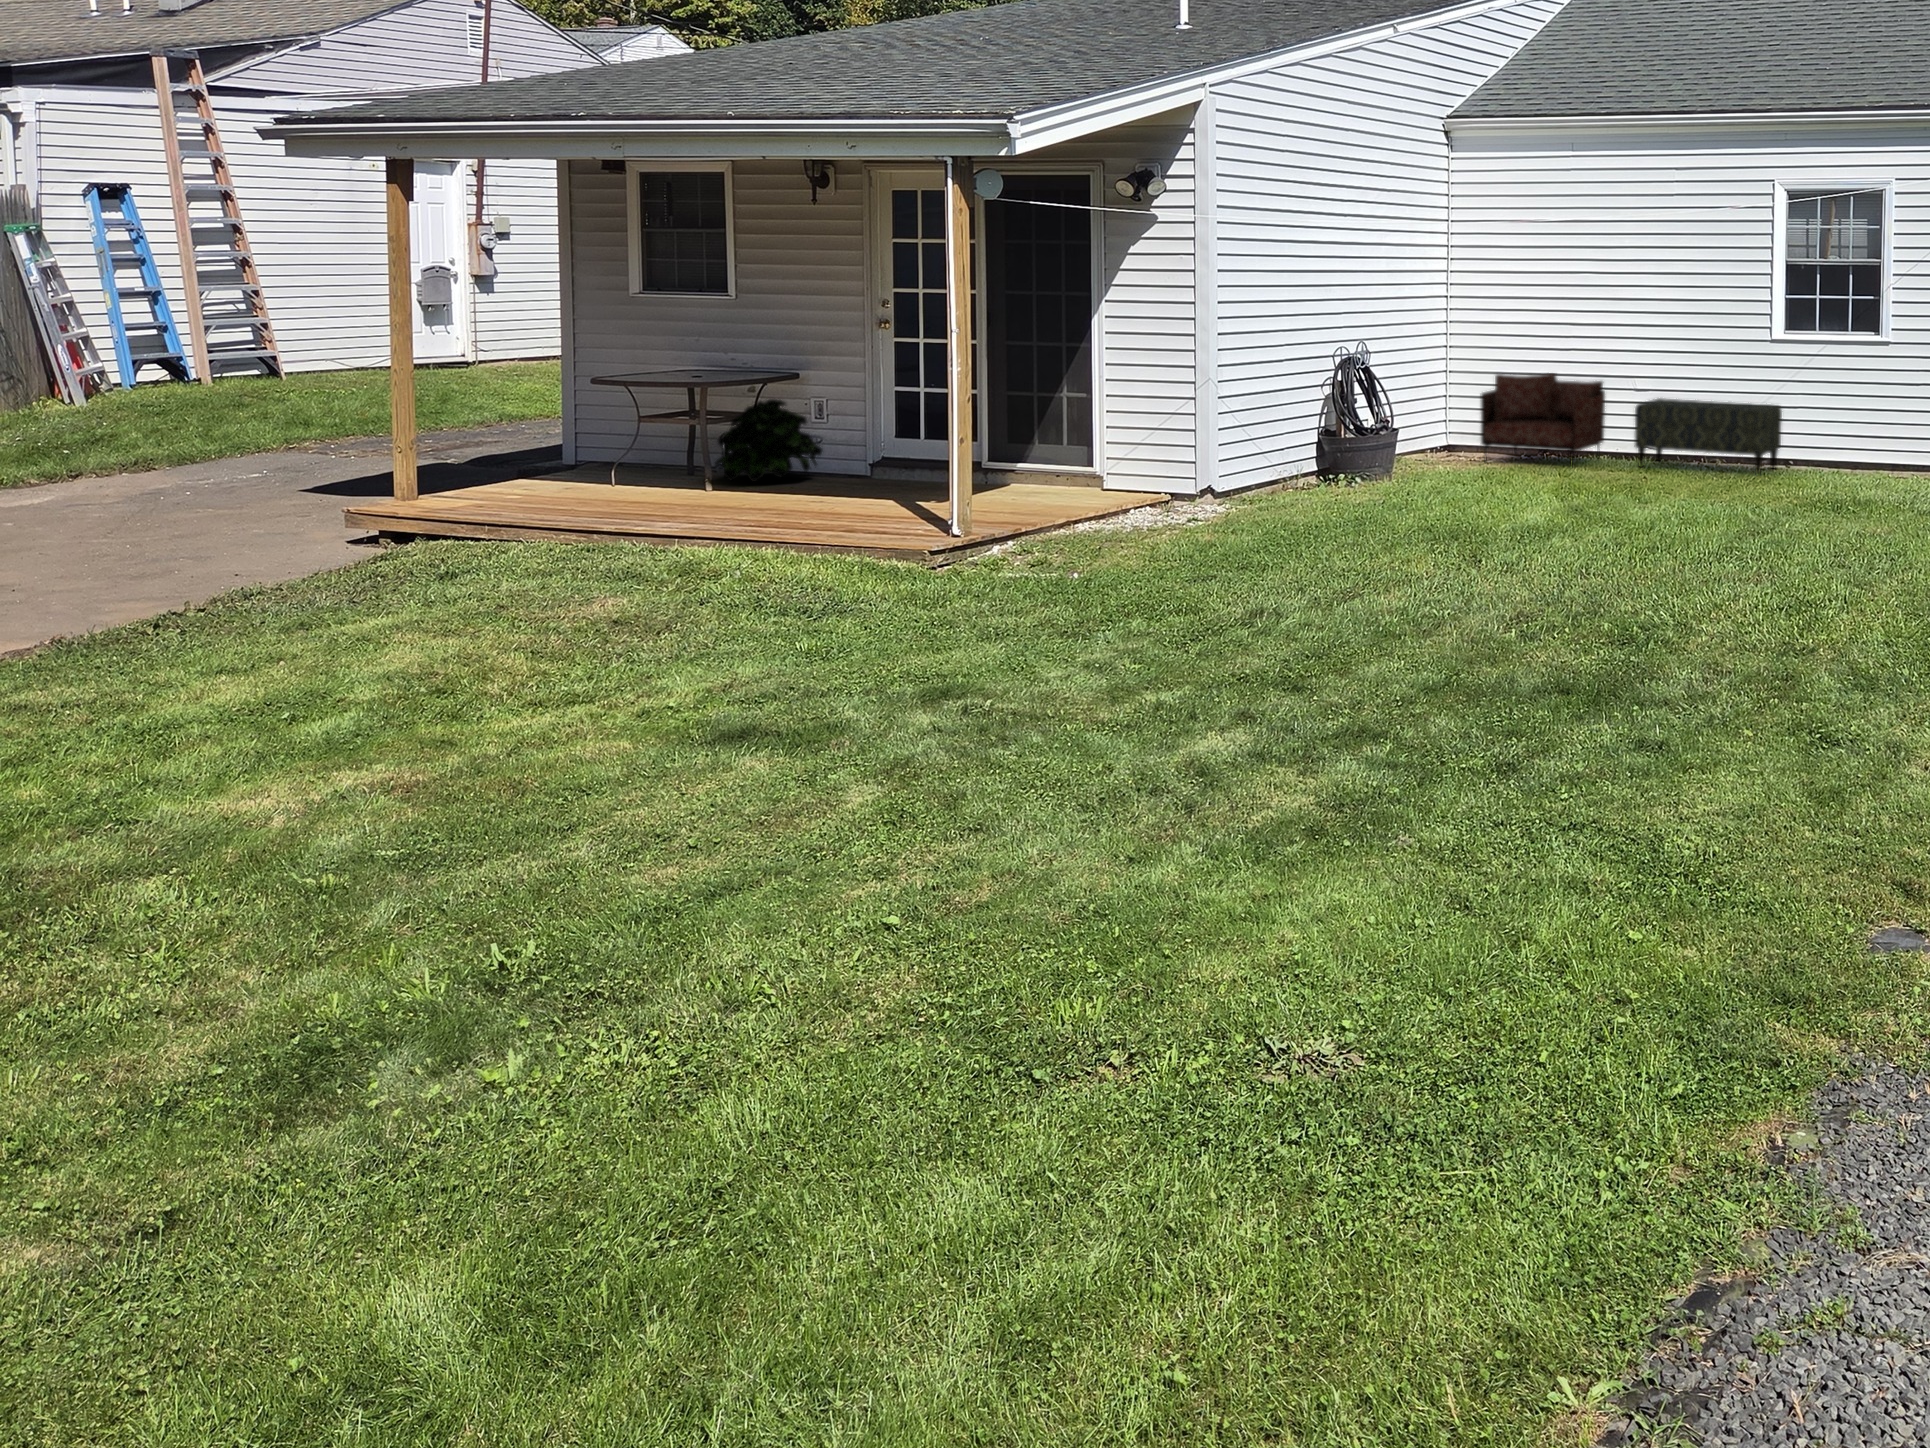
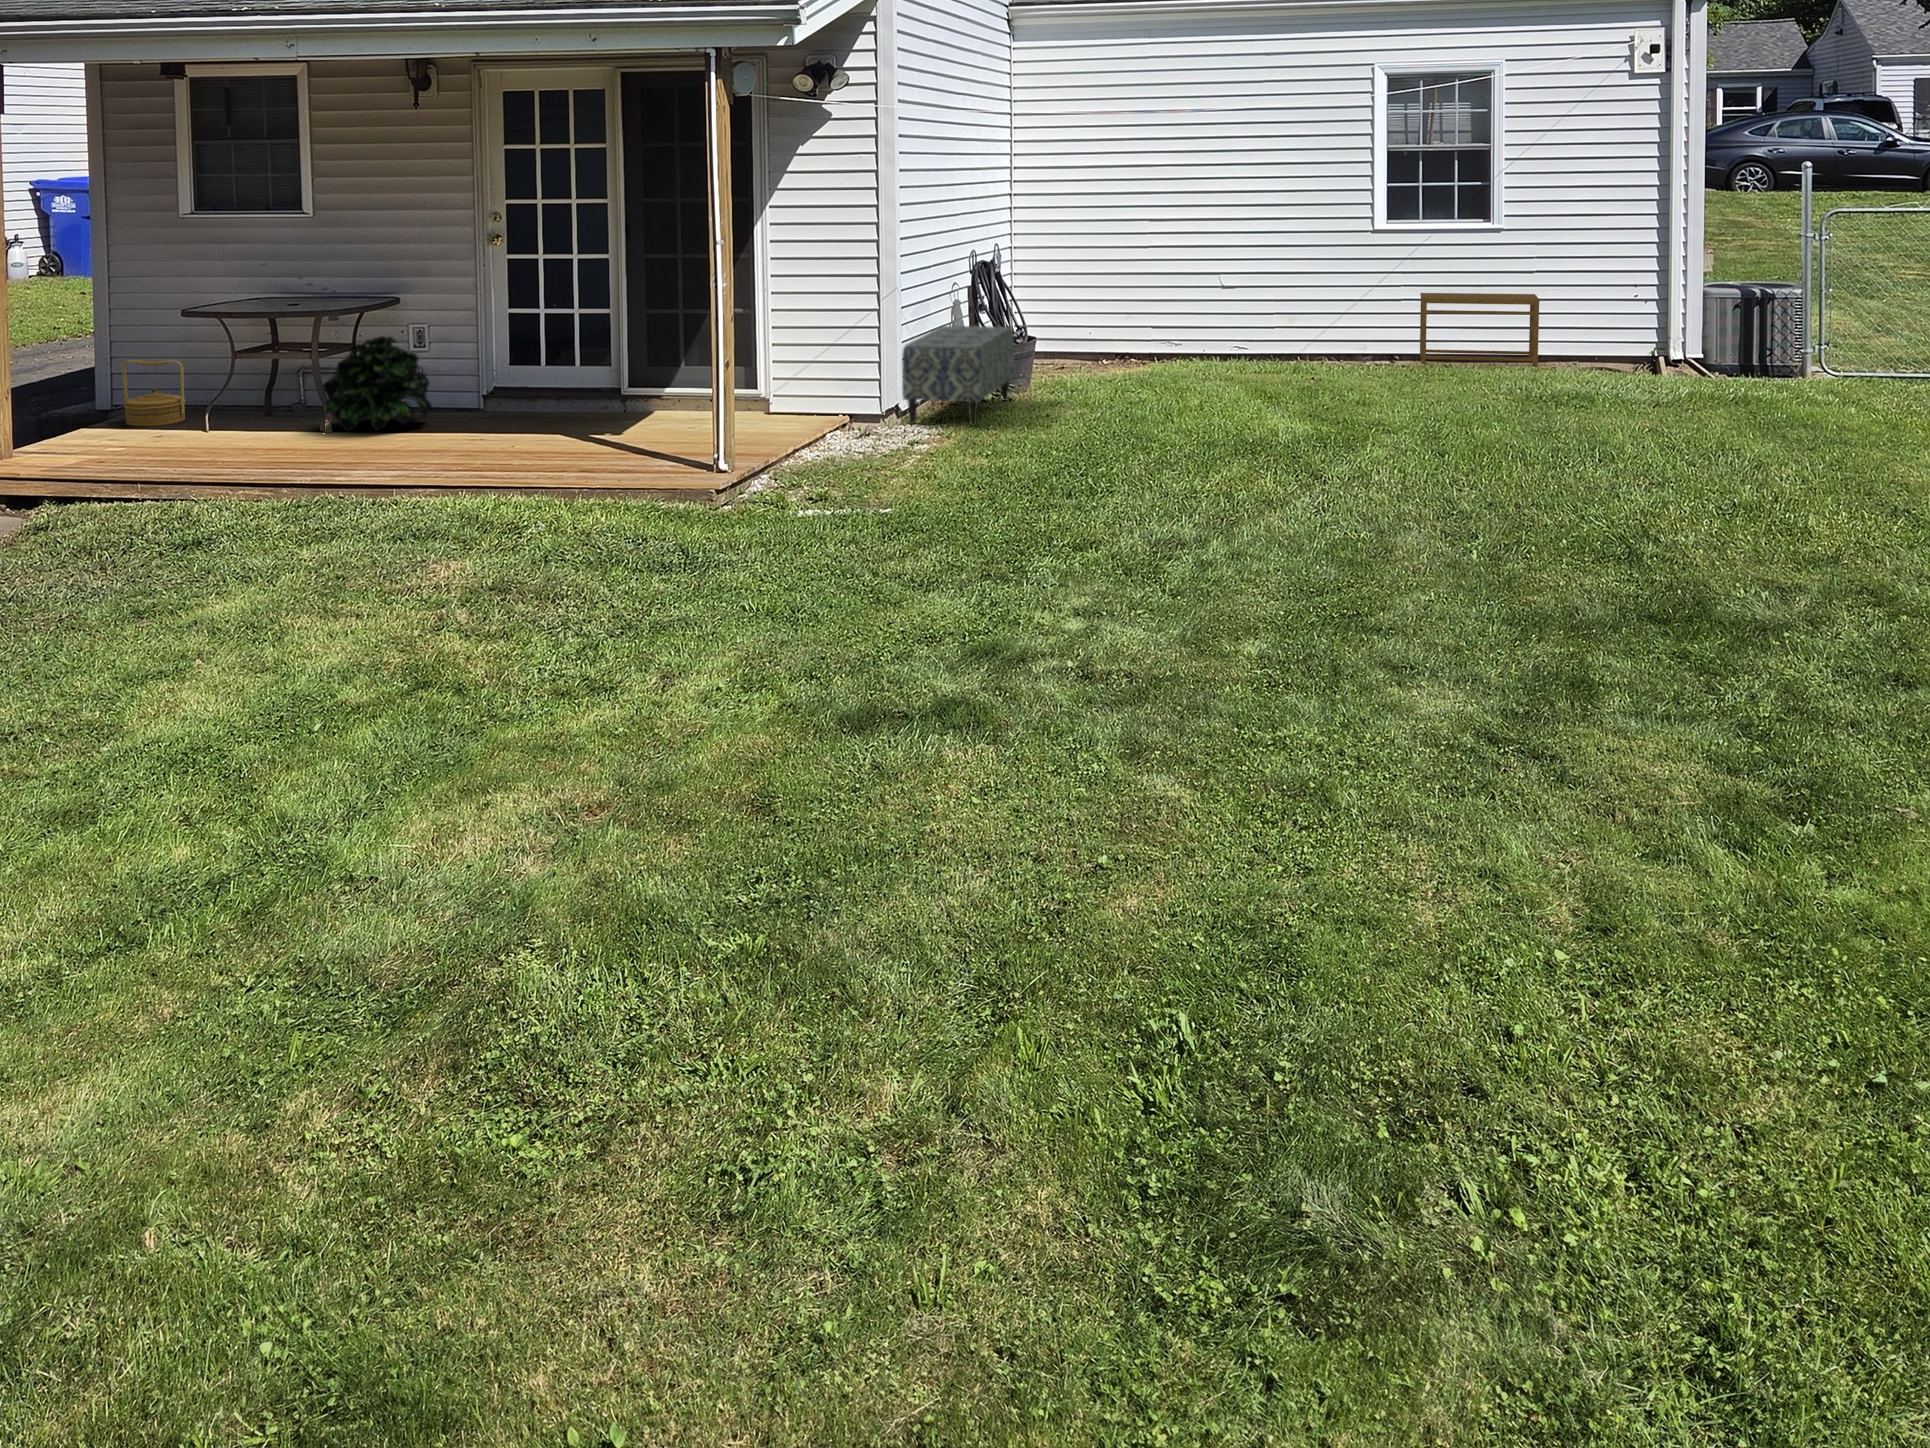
armchair: present [1480,373,1605,467] -> none [1078,270,1207,368]
bench: present [1635,398,1782,475] -> present [902,326,1014,426]
side table: none [1799,407,1921,484] -> present [1420,293,1540,366]
woven basket: none [576,411,633,469] -> present [122,360,185,426]

